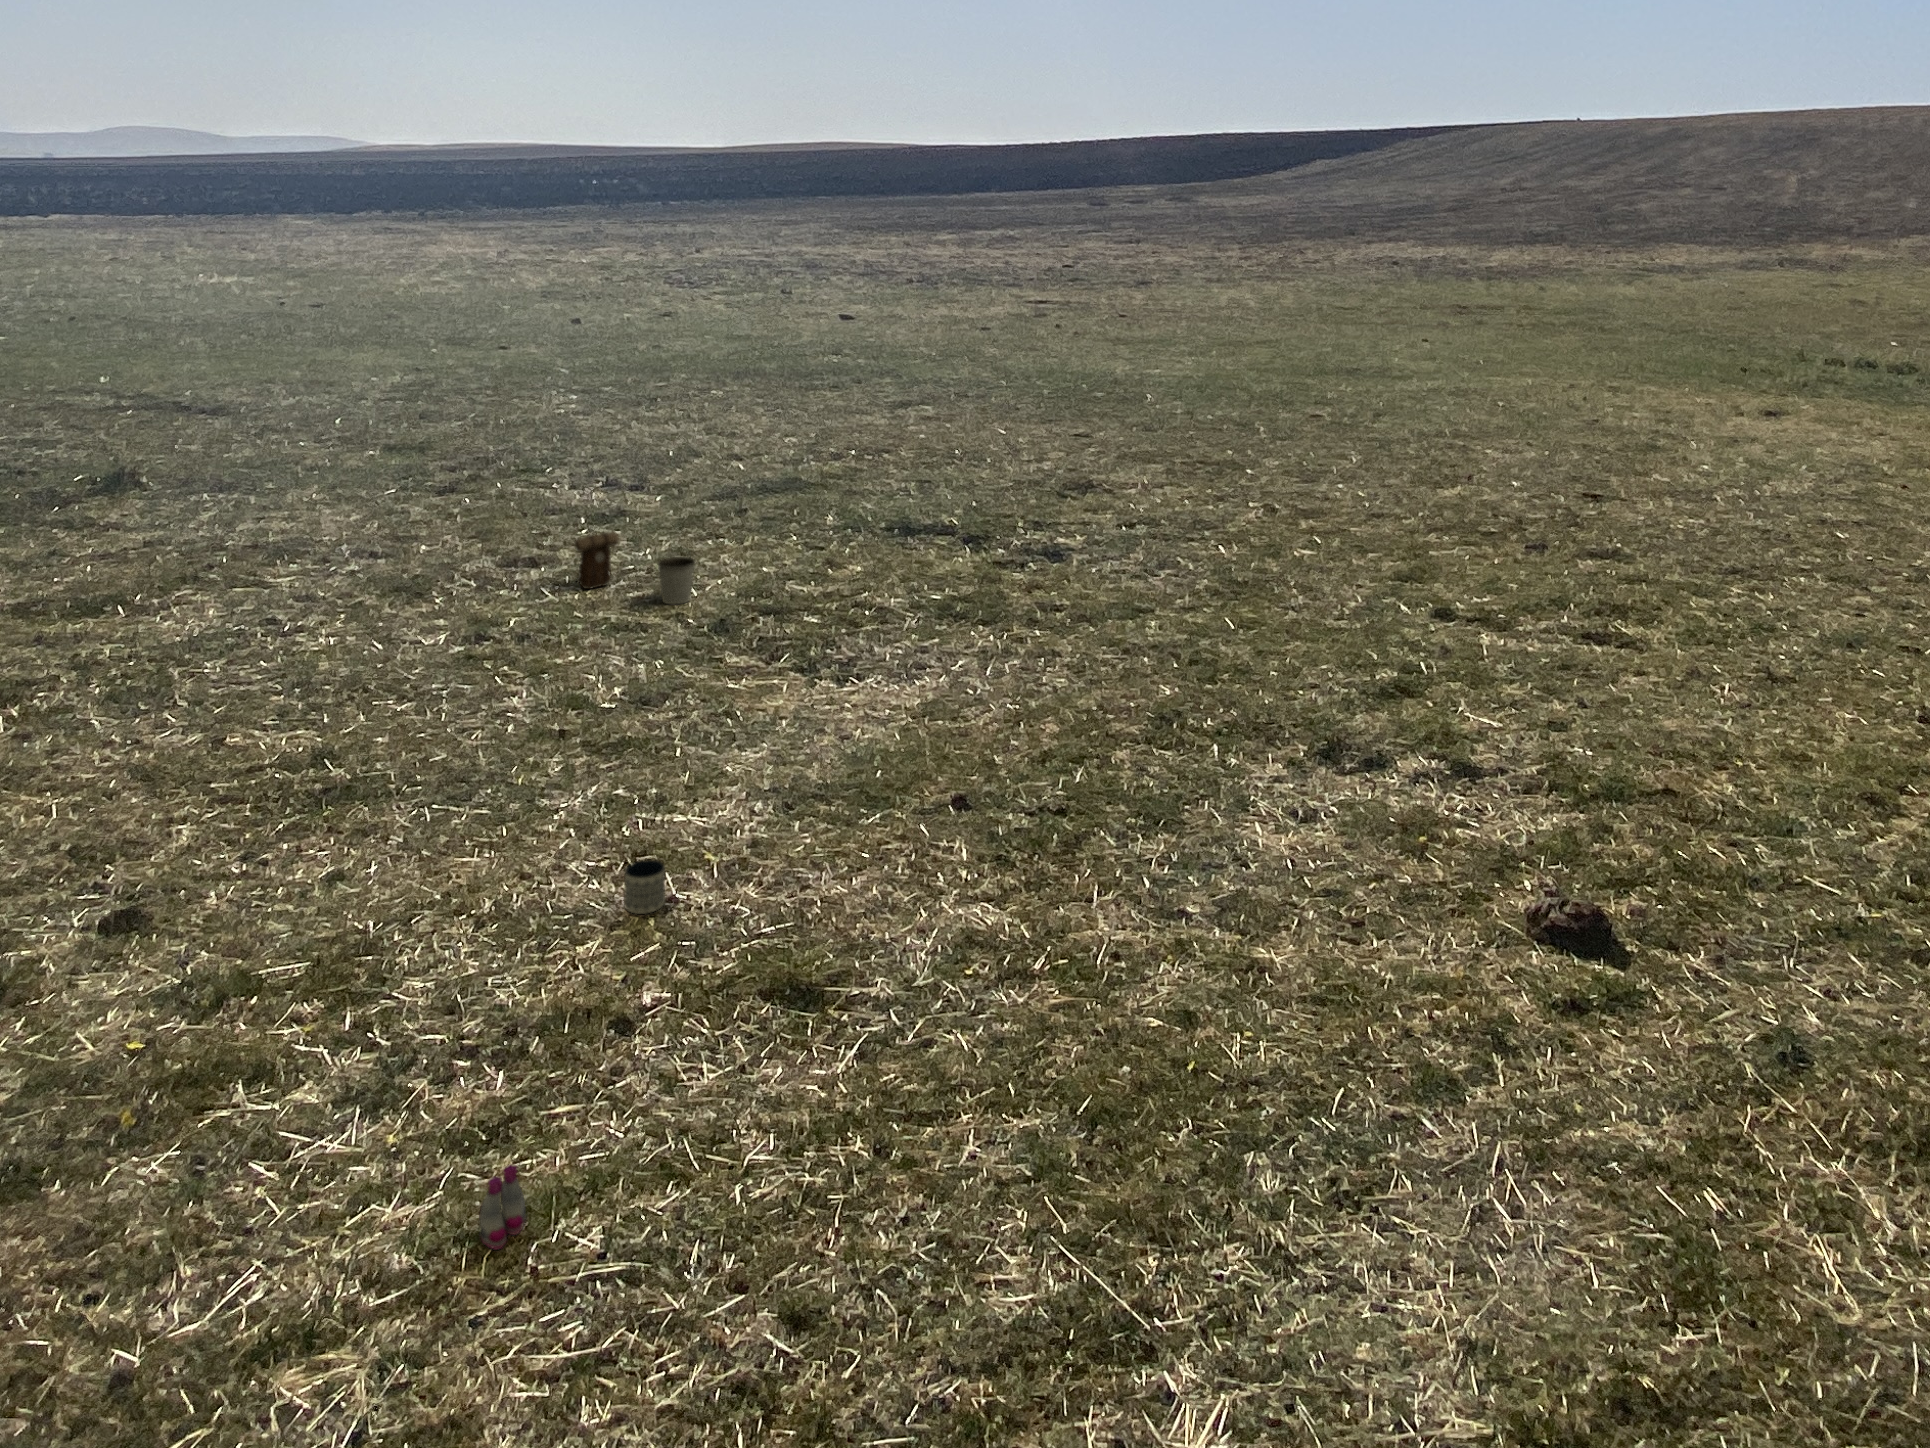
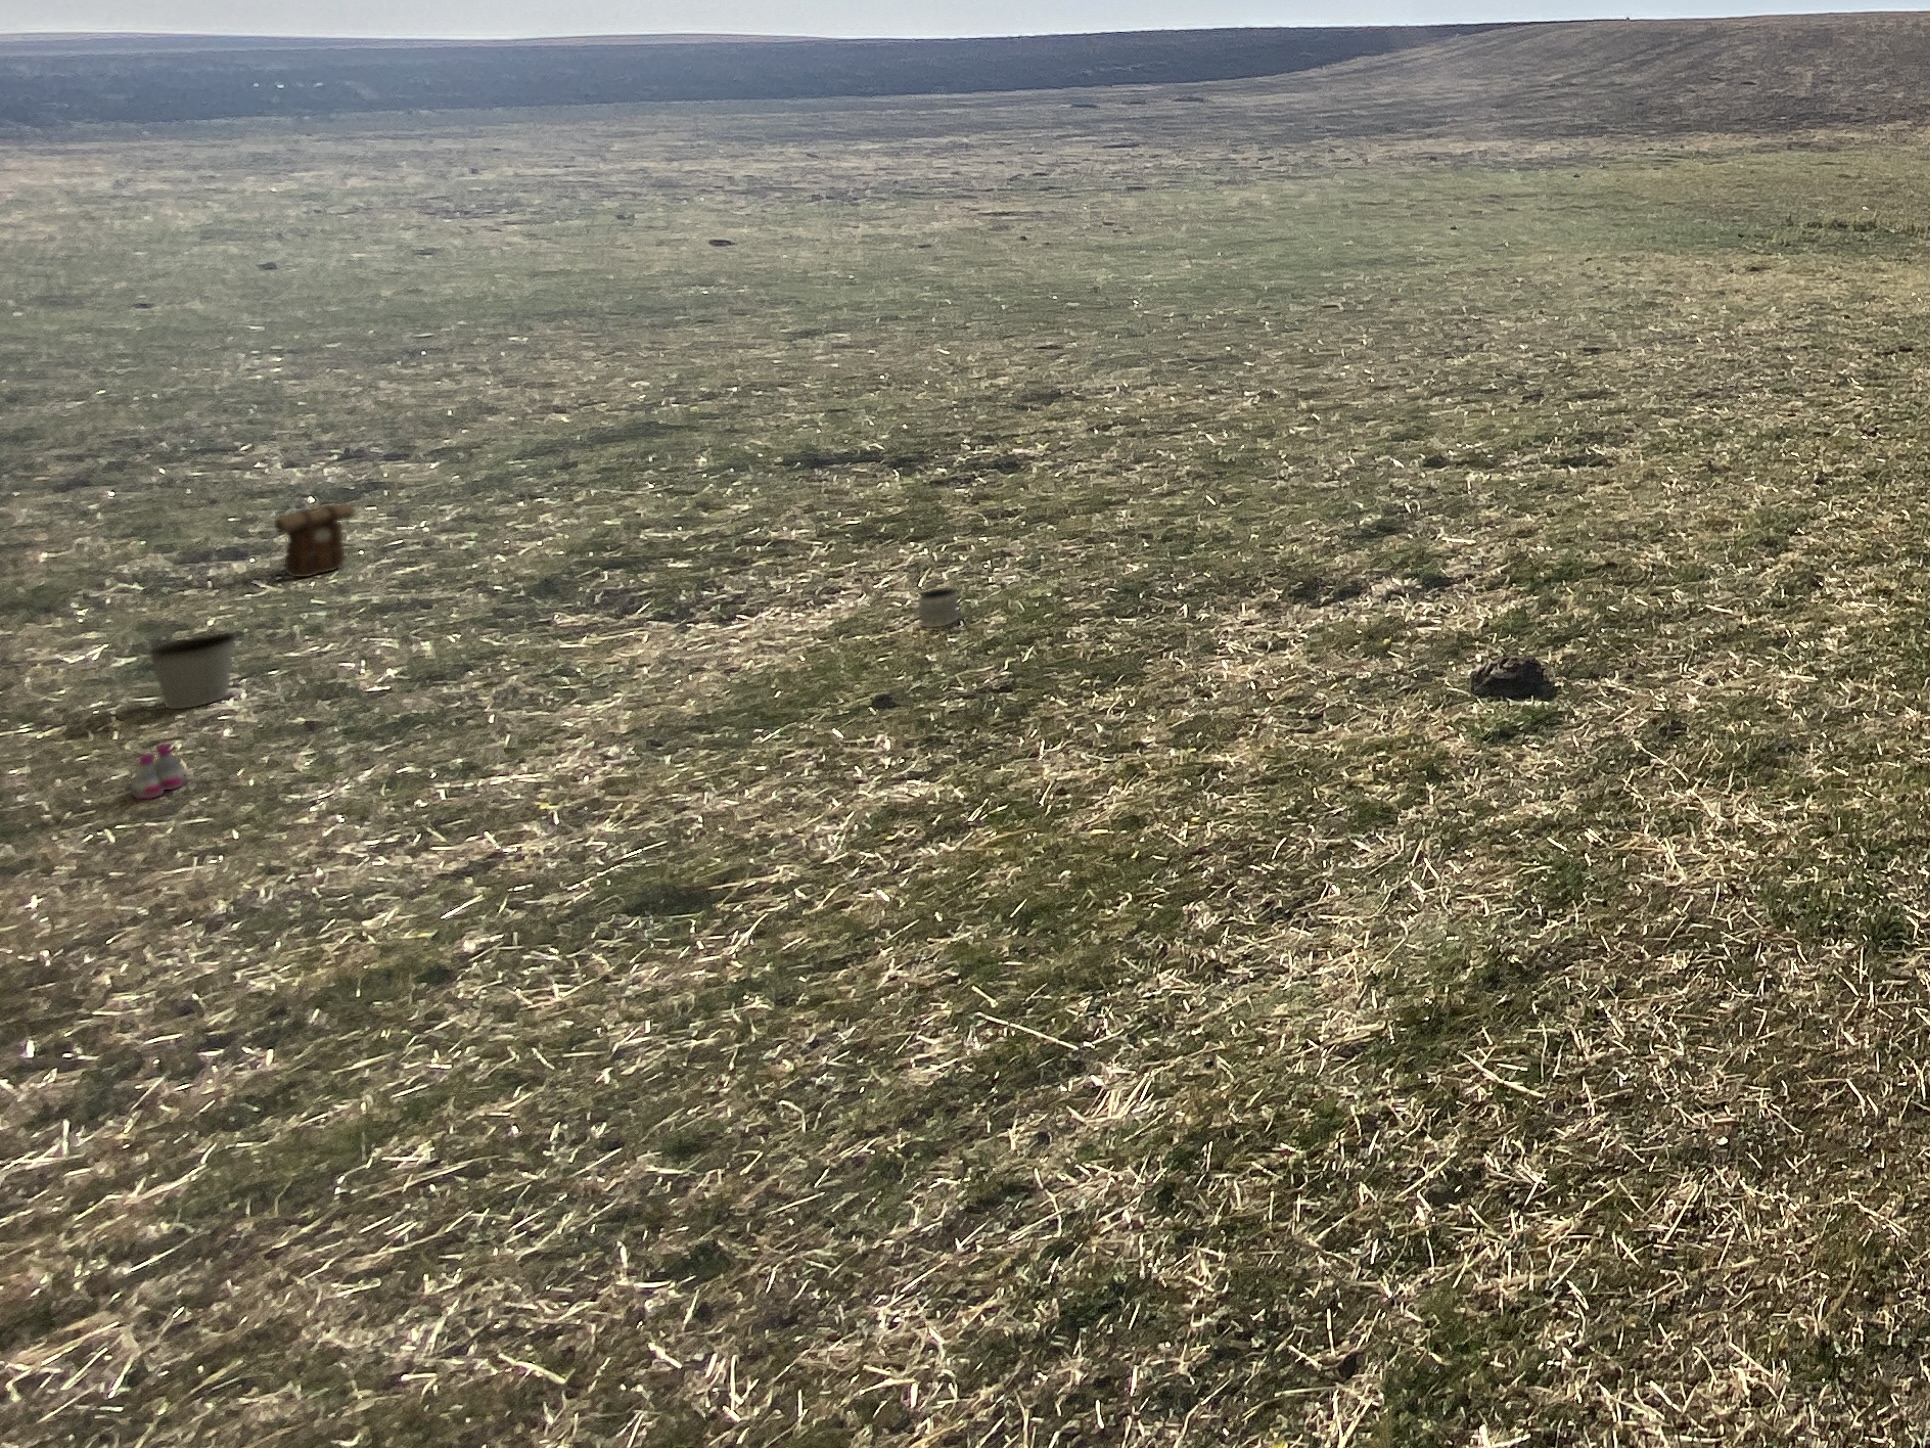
bucket: present [658,557,695,604] -> present [146,631,235,709]
planter: present [624,859,665,914] -> present [918,588,959,628]
boots: present [479,1165,526,1250] -> present [131,744,185,799]

